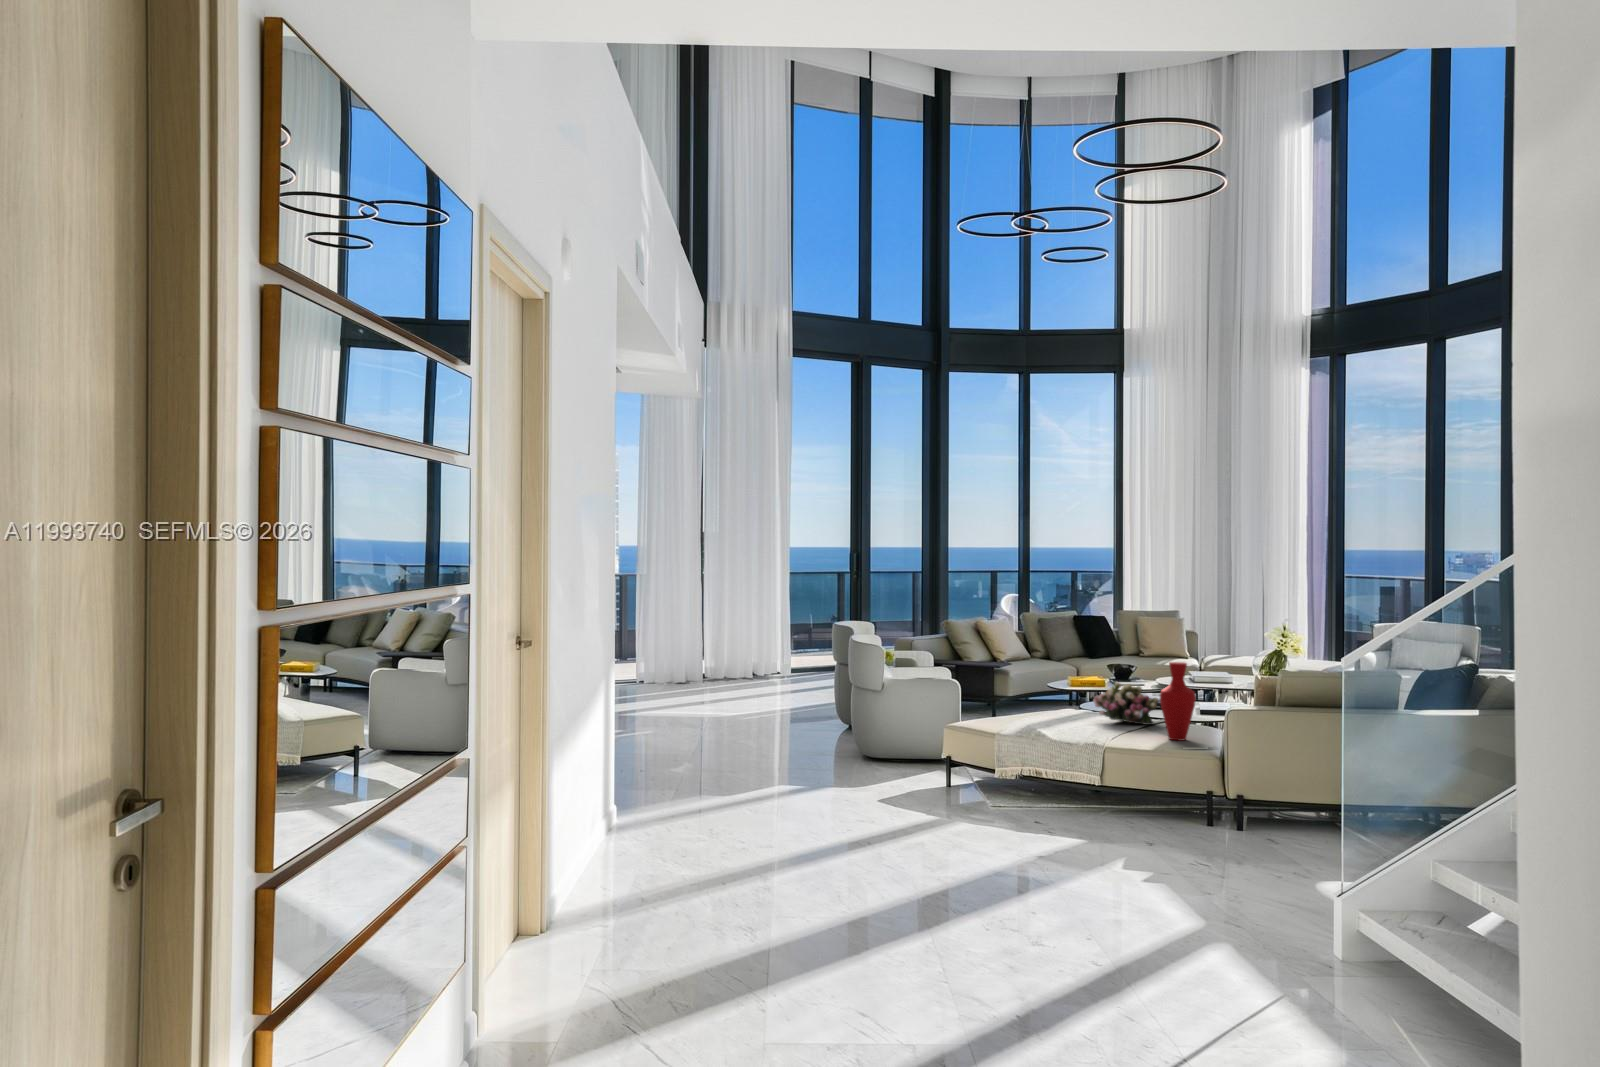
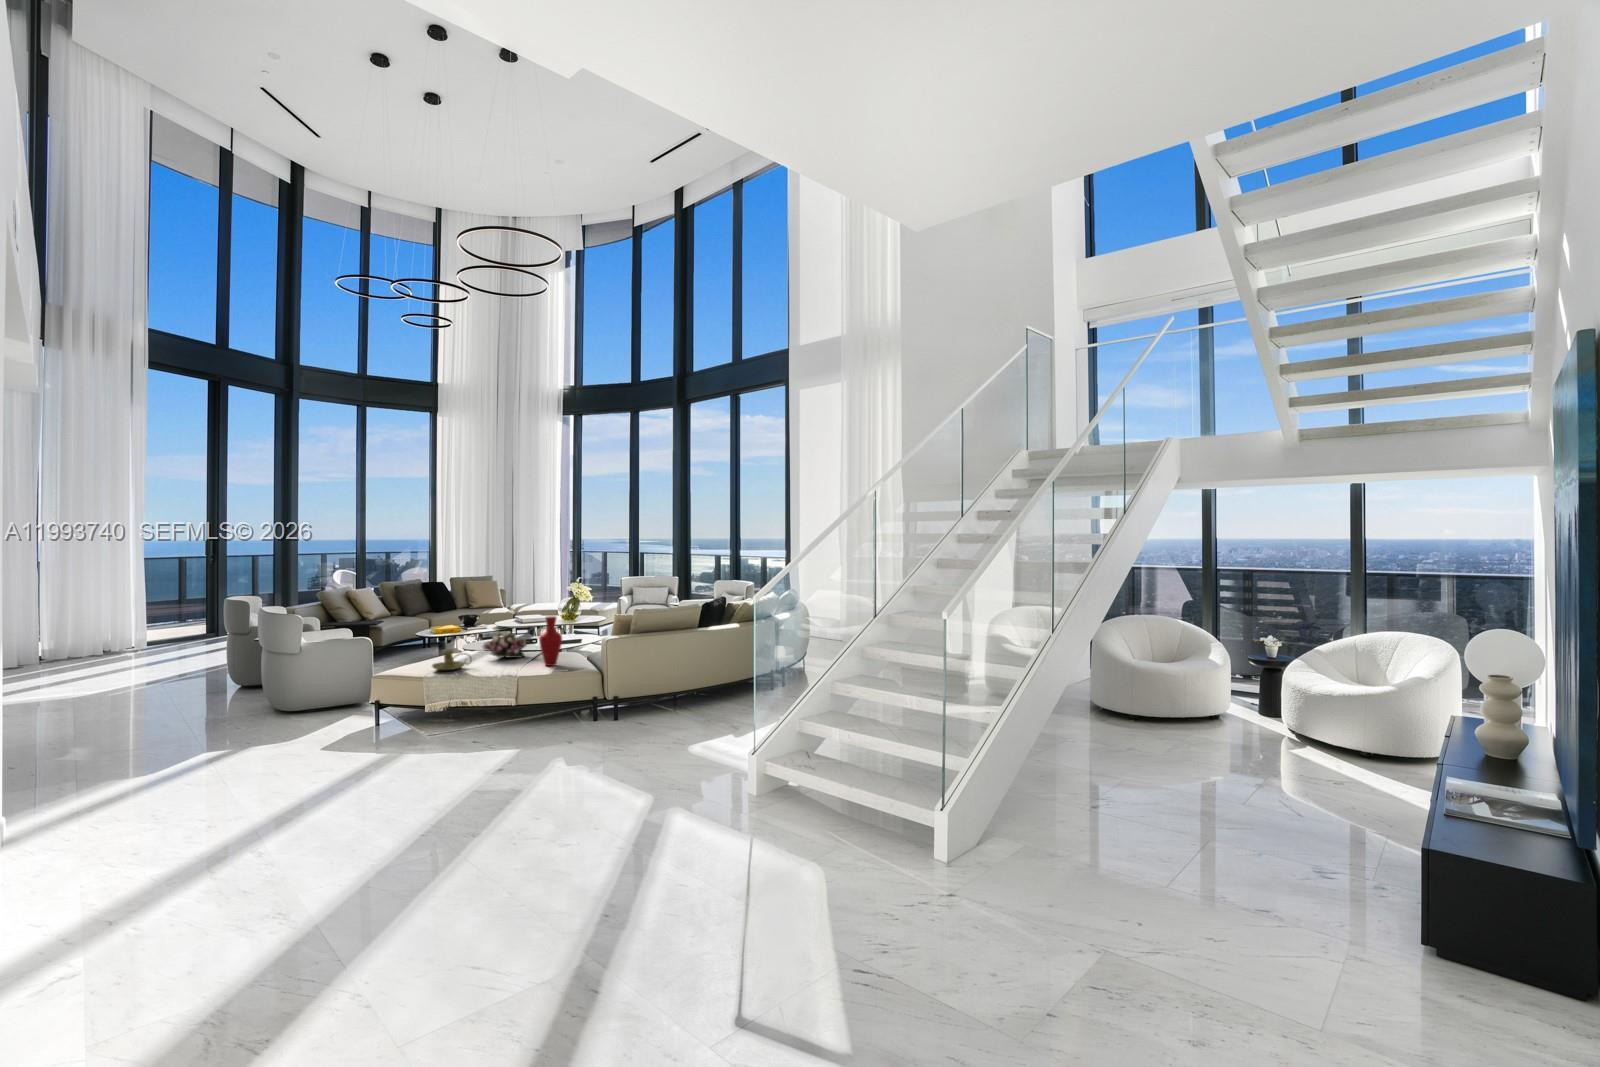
candle holder: none [1016,698,1070,728] -> present [432,649,472,670]

